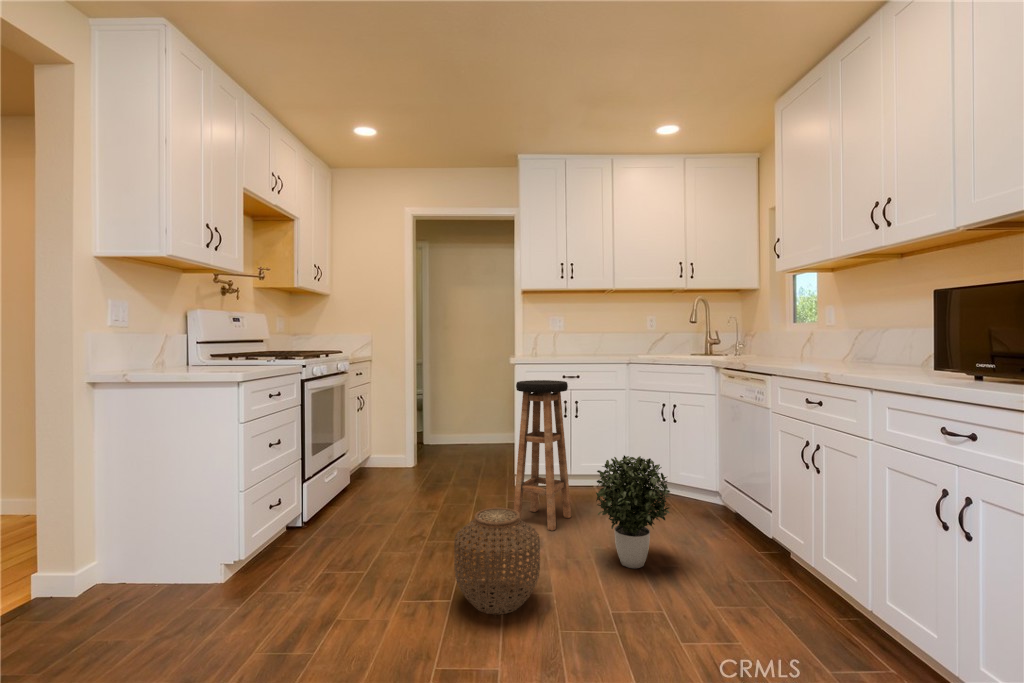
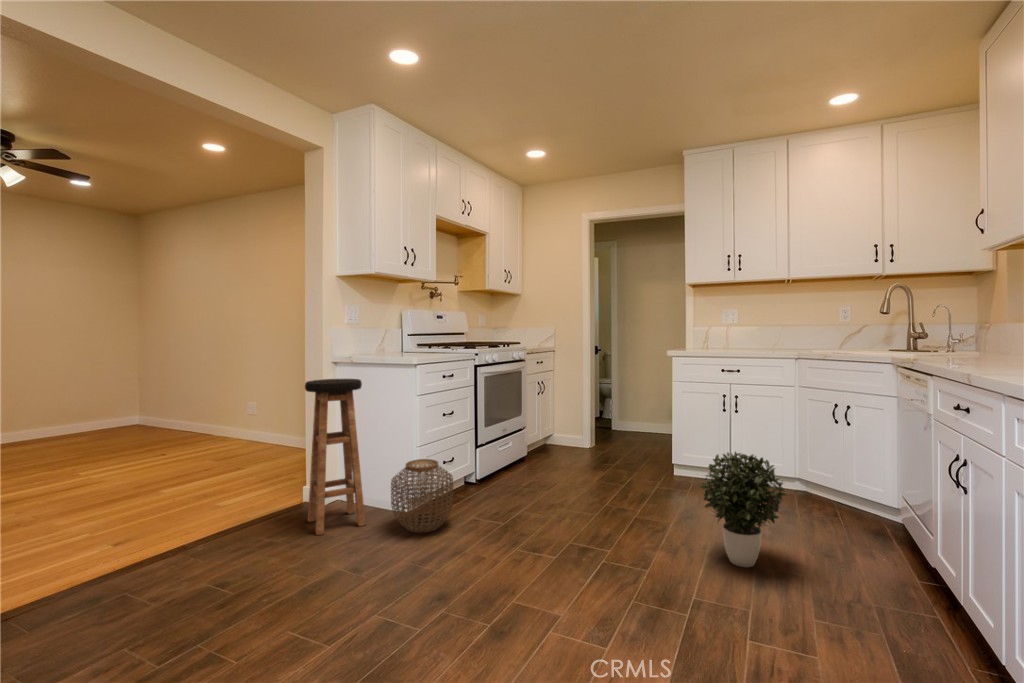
bar stool: present [514,380,571,531] -> present [305,379,365,535]
woven basket: present [454,508,540,614] -> present [391,459,454,533]

